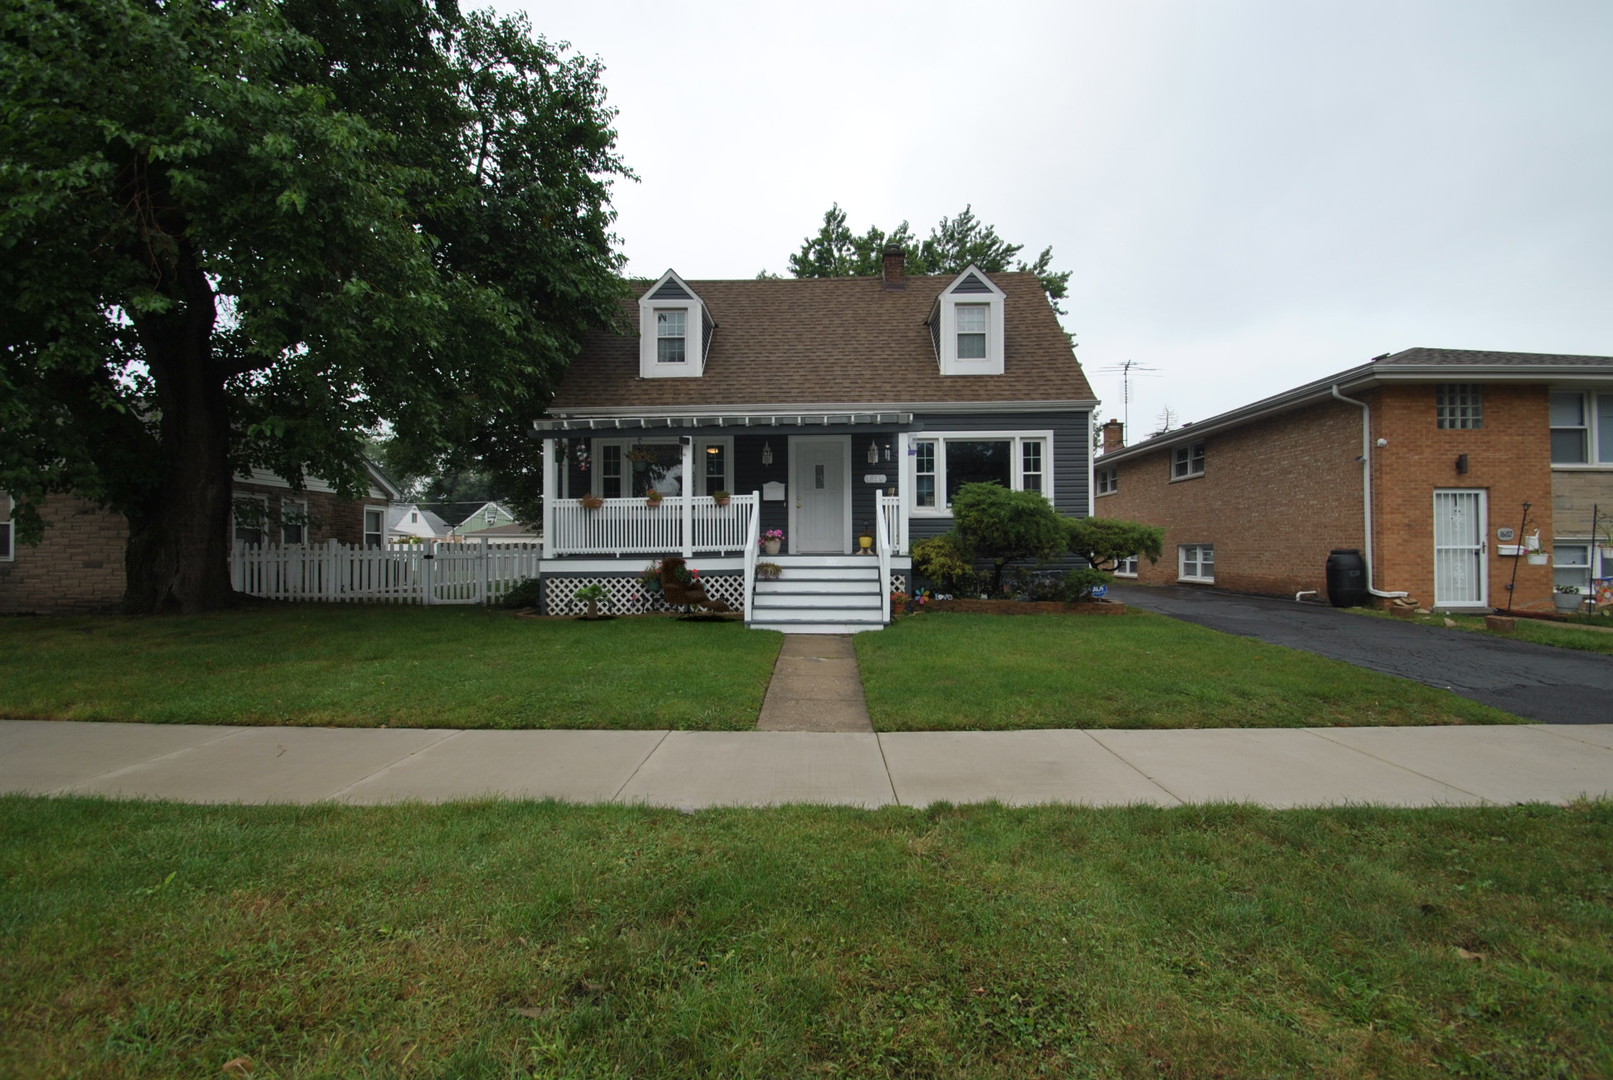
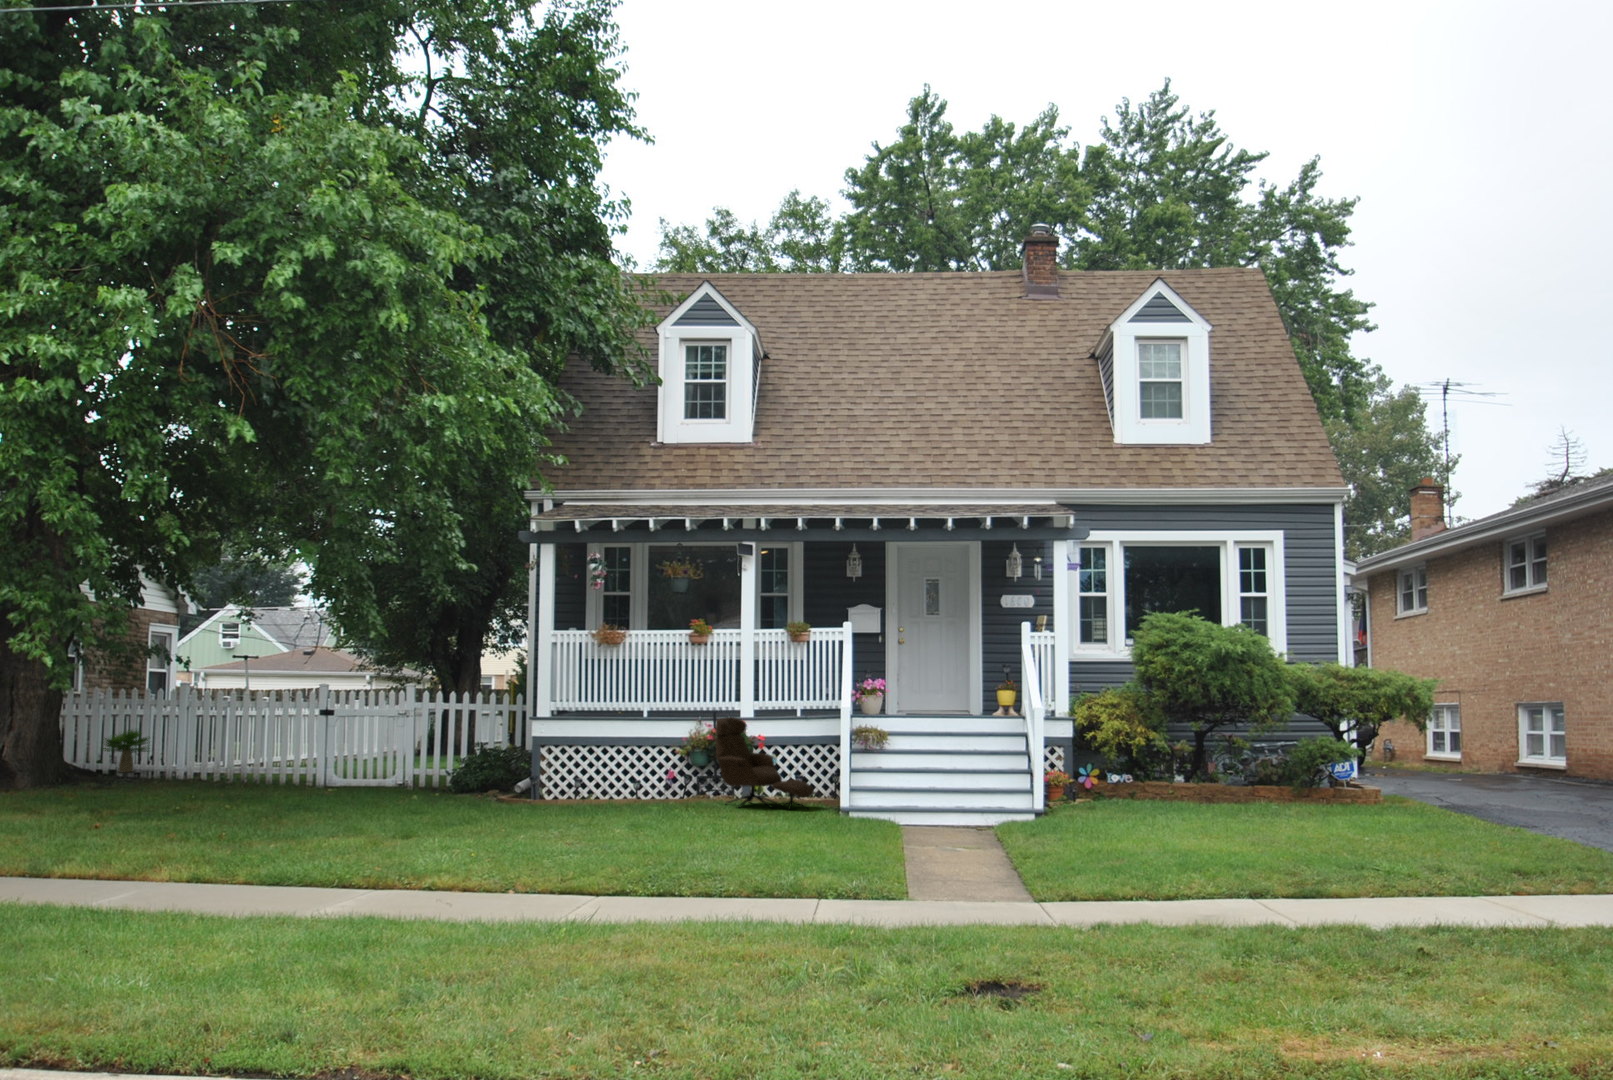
potted plant: present [574,584,611,618] -> present [103,730,150,772]

